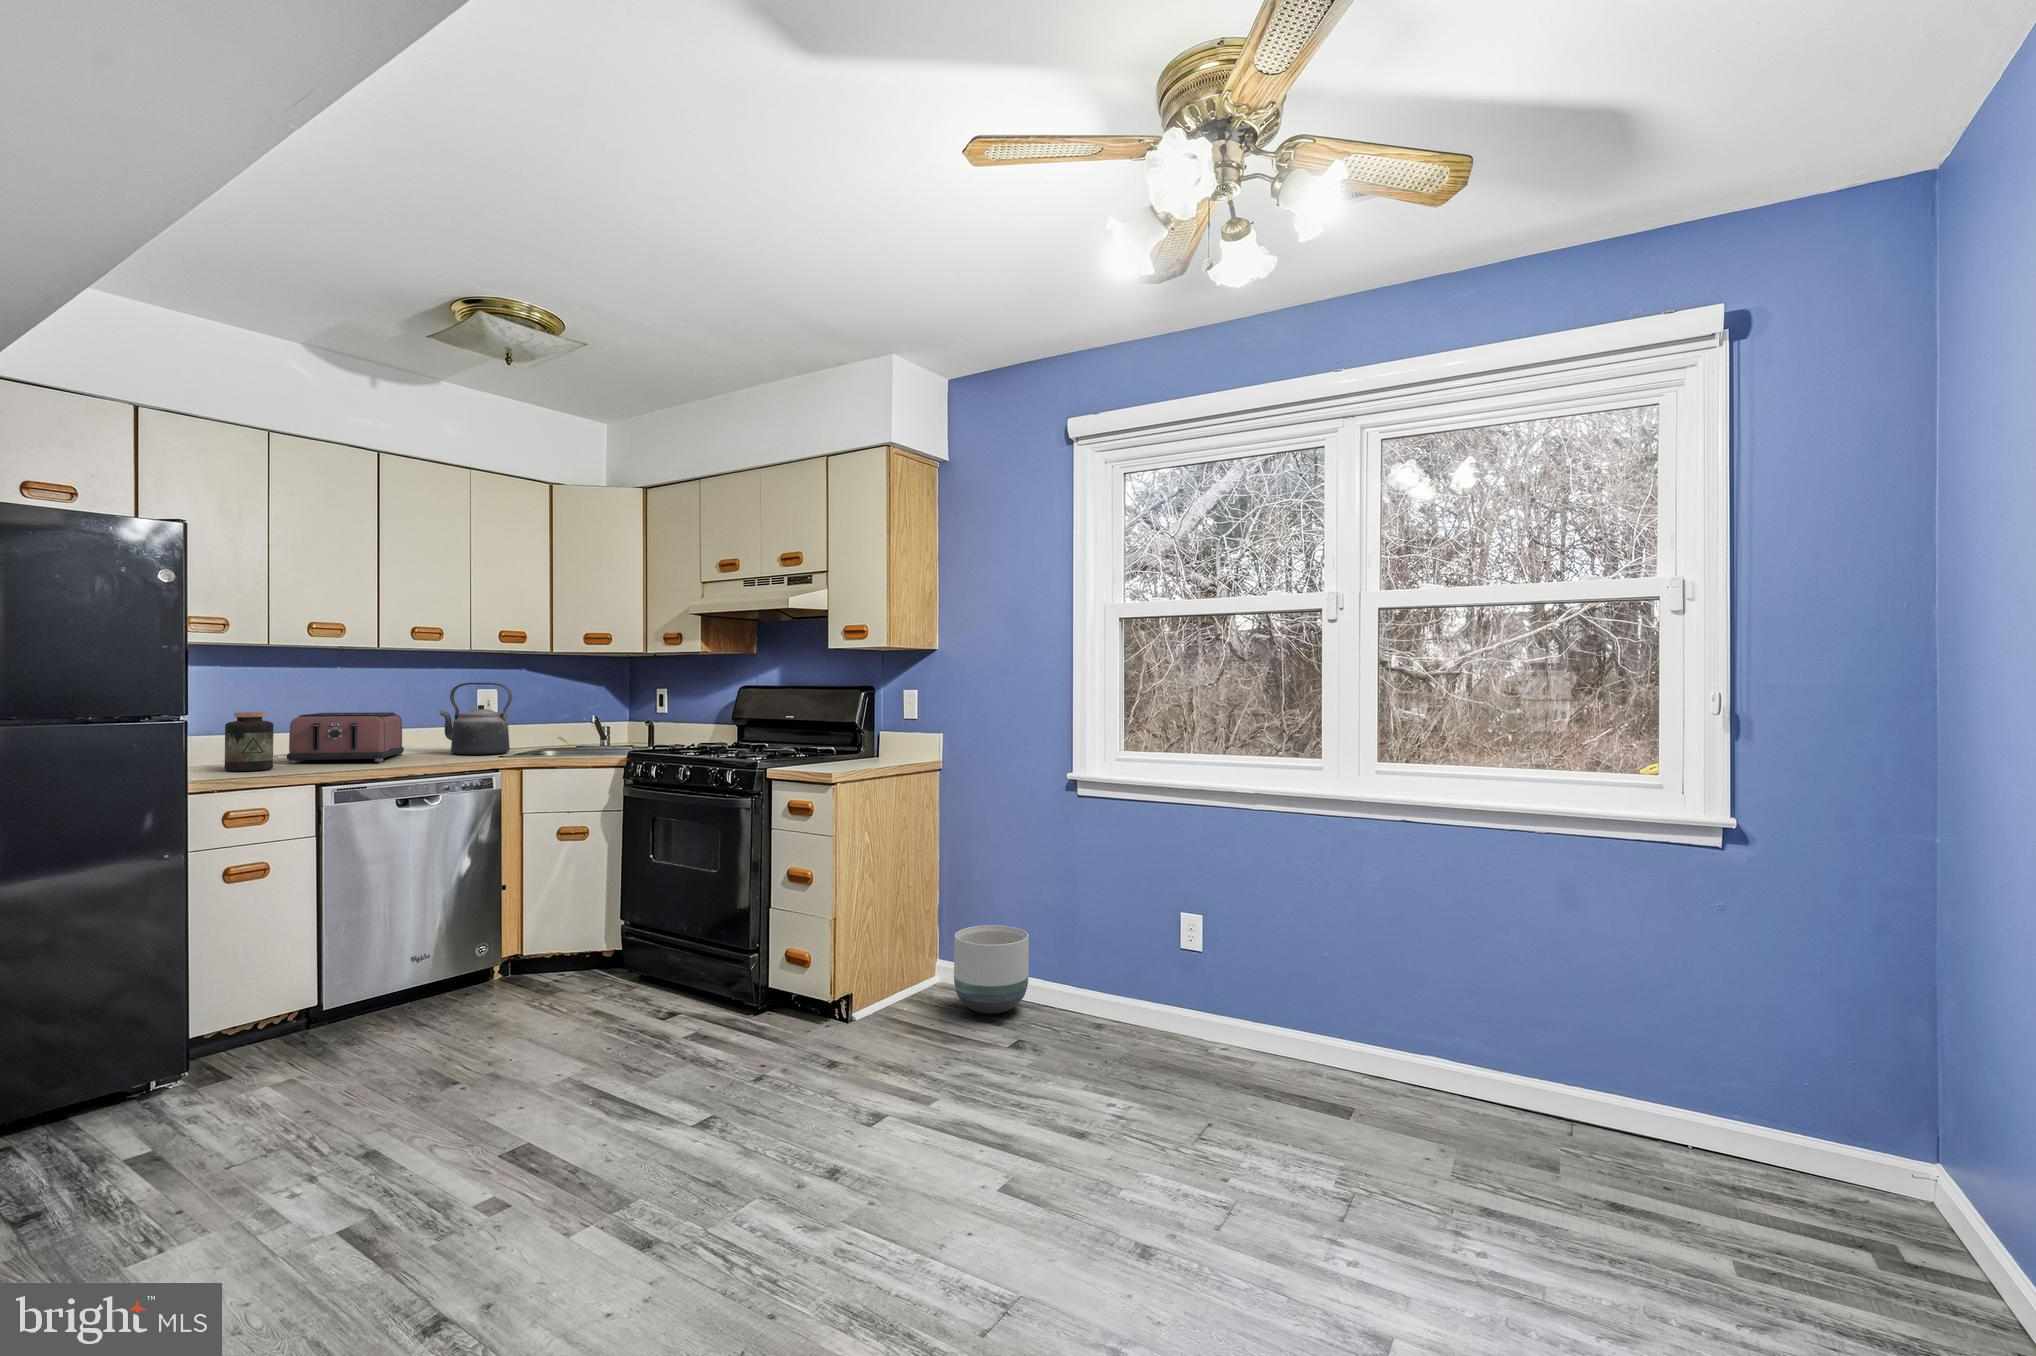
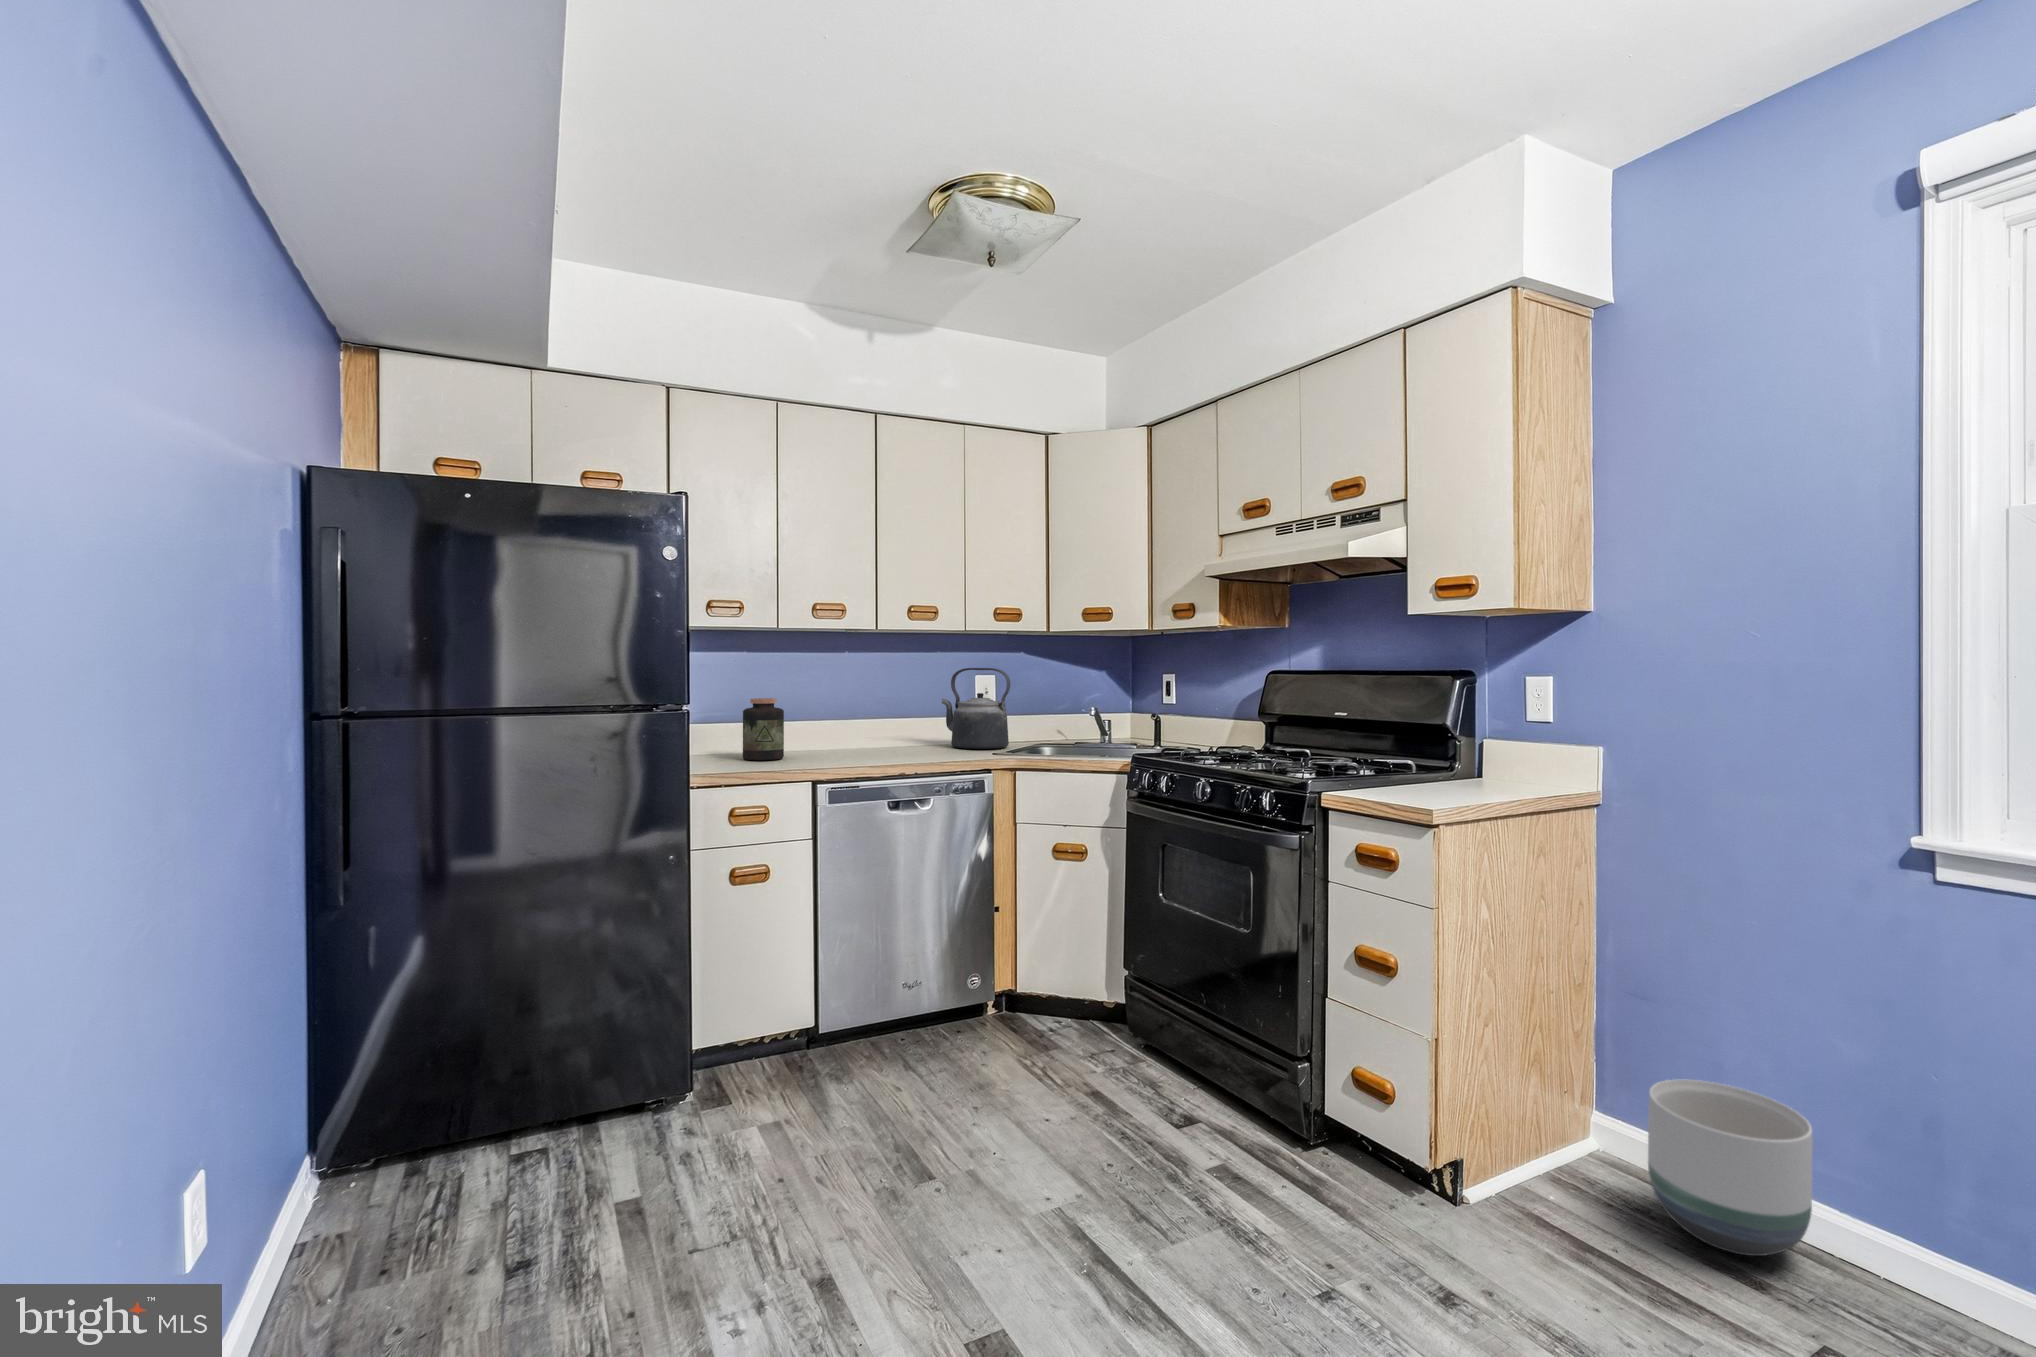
toaster: present [287,712,404,763] -> none [799,699,908,754]

